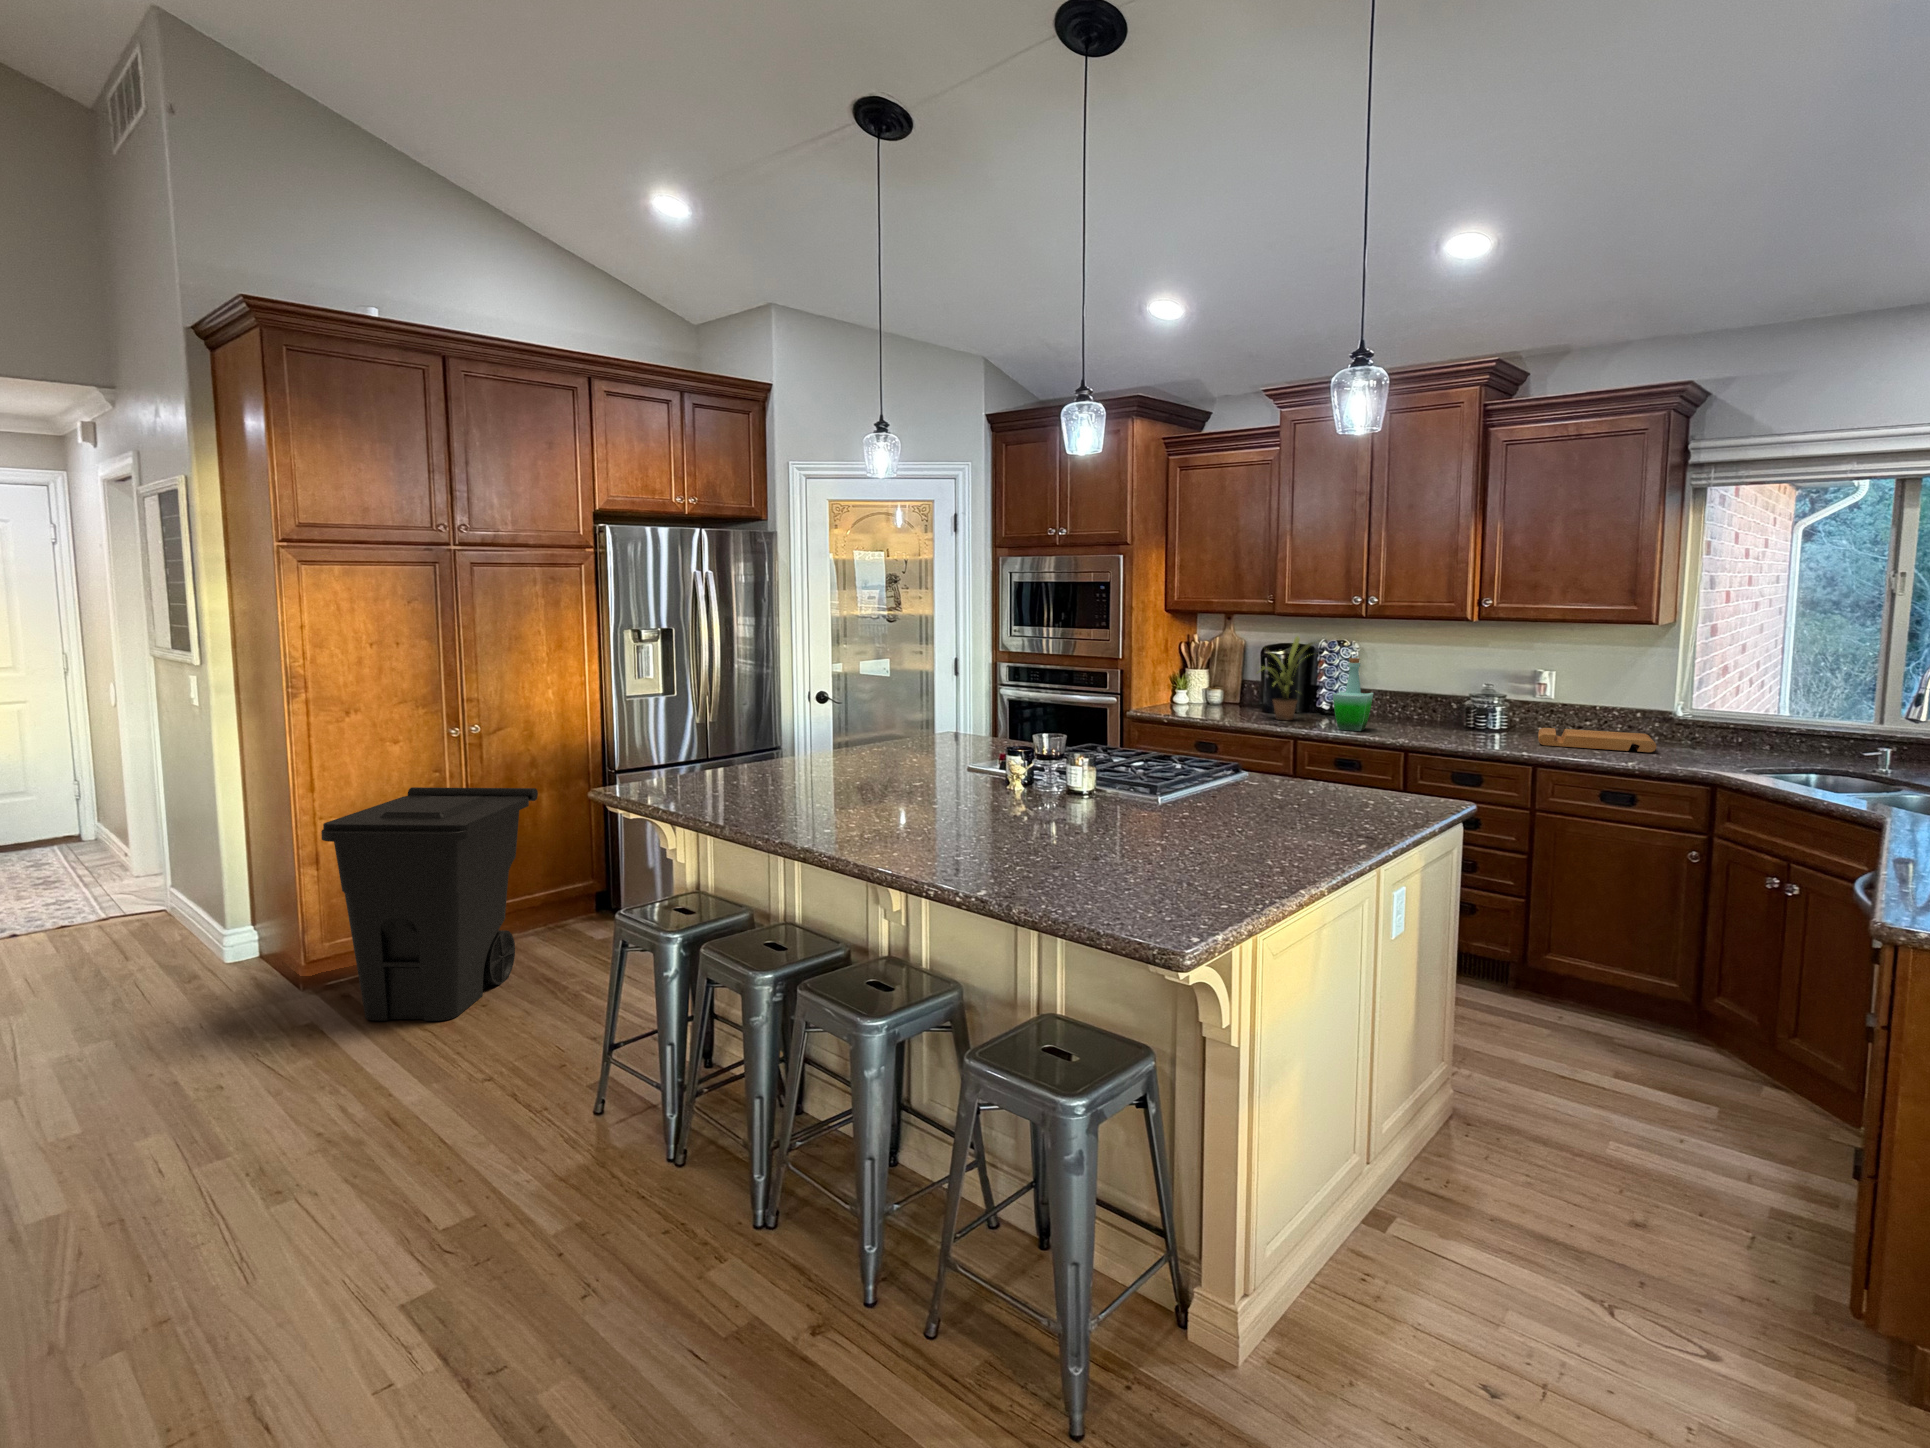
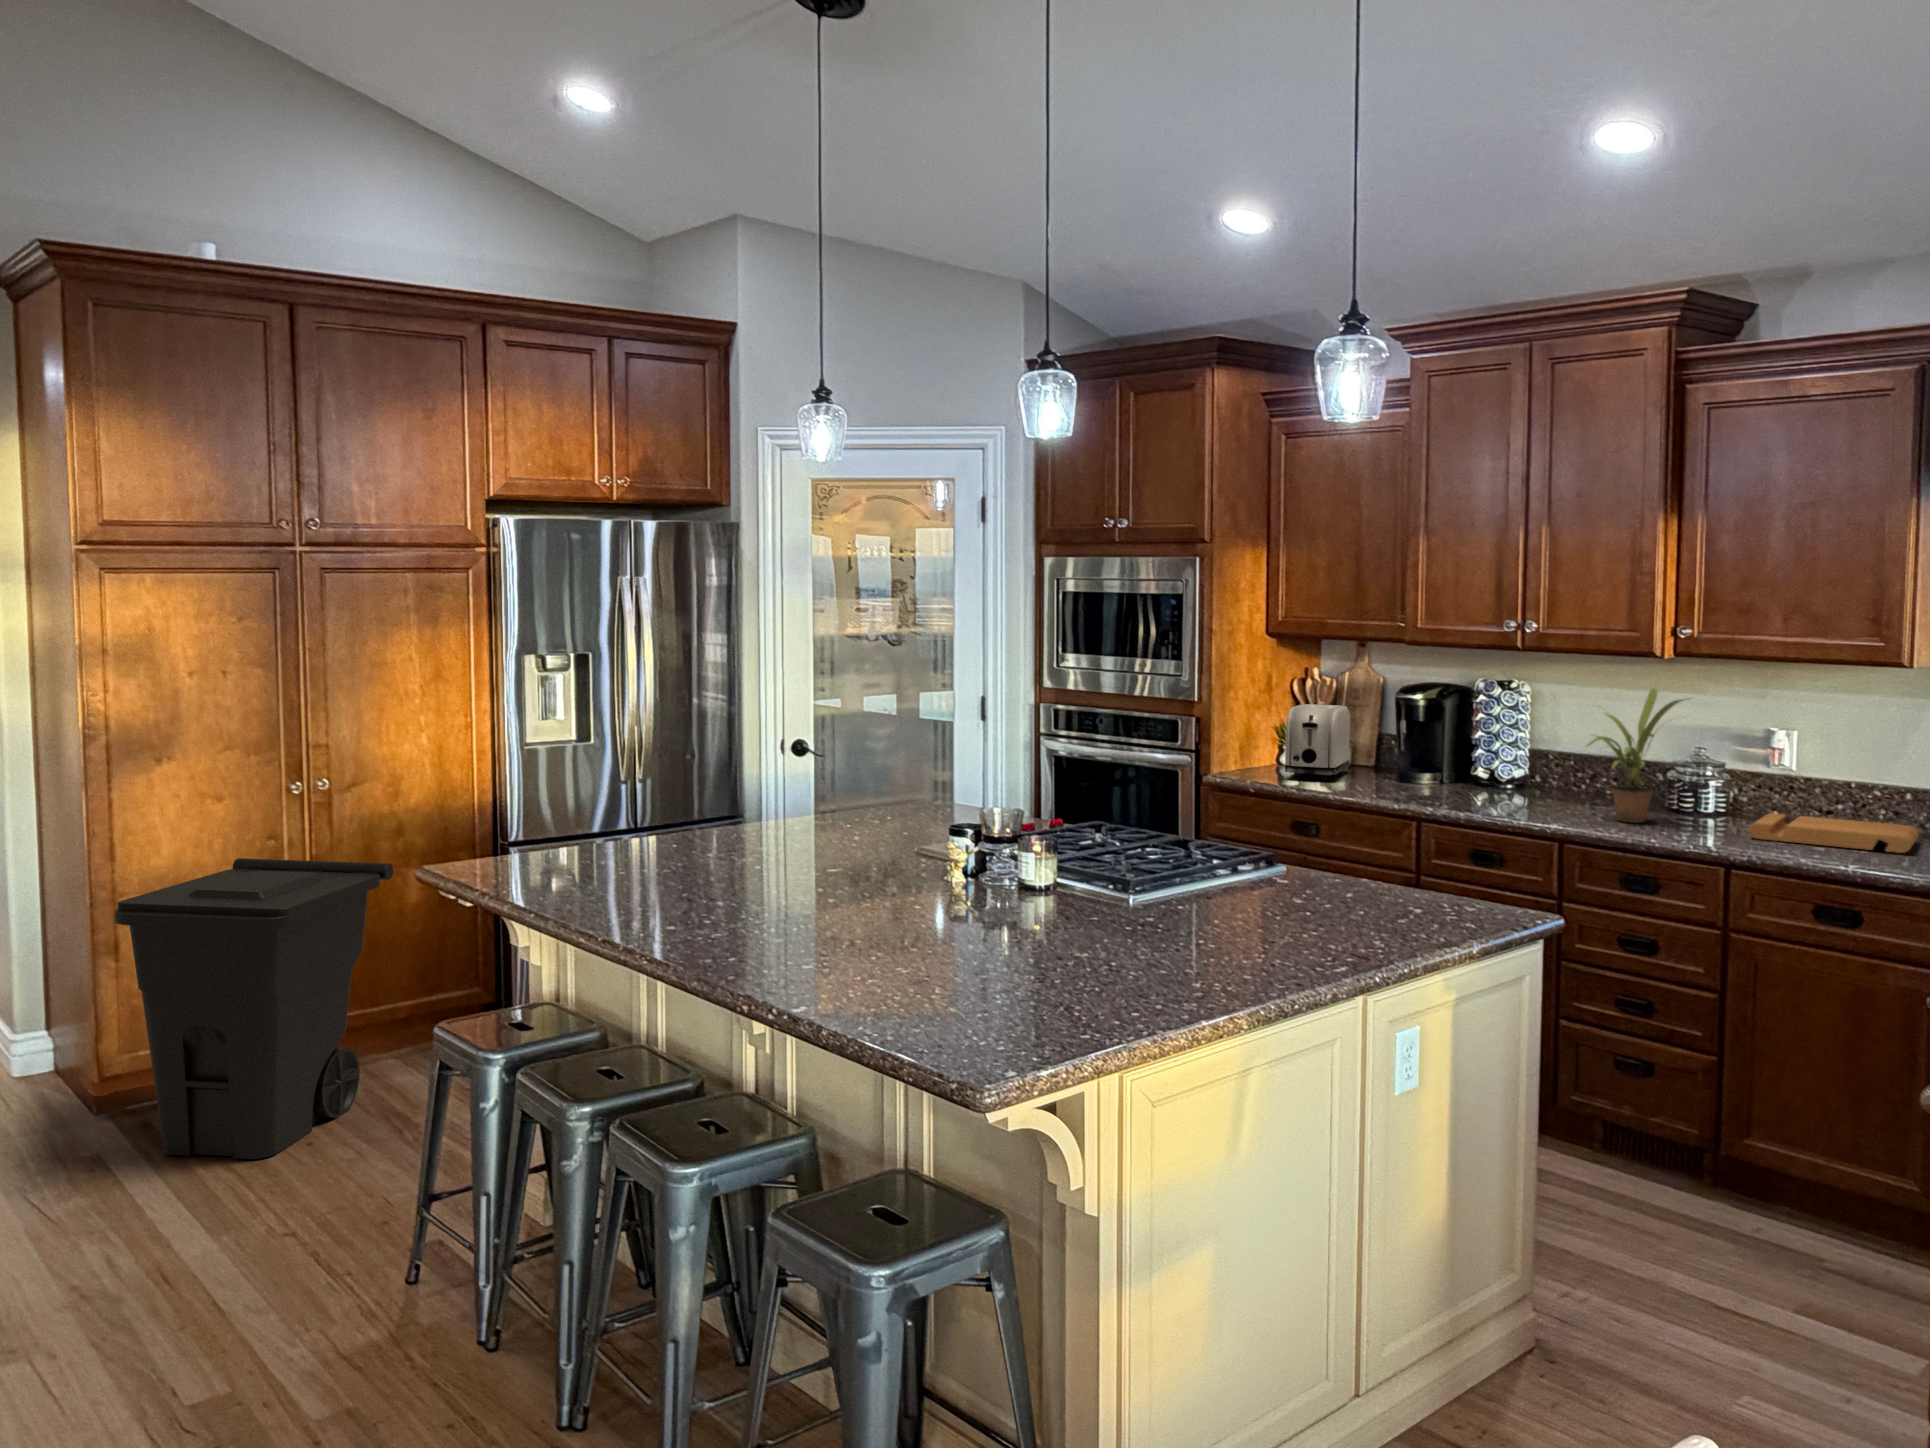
potted plant: present [1257,636,1314,720] -> present [1587,688,1683,823]
bottle: present [1333,658,1373,731] -> none [1470,708,1532,812]
toaster: none [1186,660,1226,713] -> present [1285,704,1350,780]

